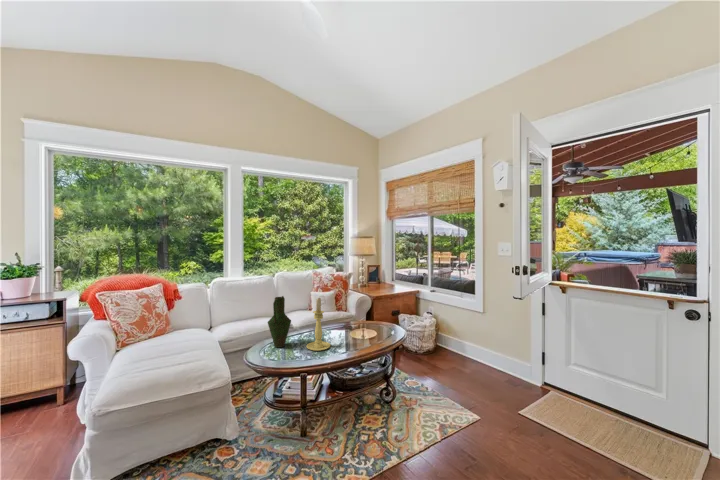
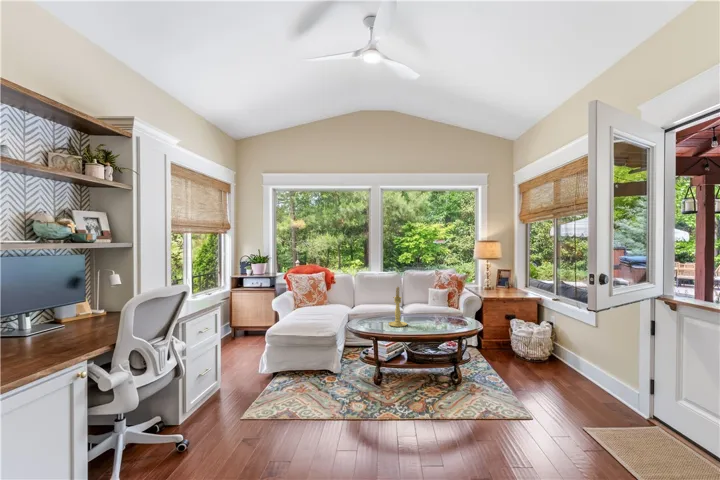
vase: present [268,296,291,348] -> none [366,284,383,321]

